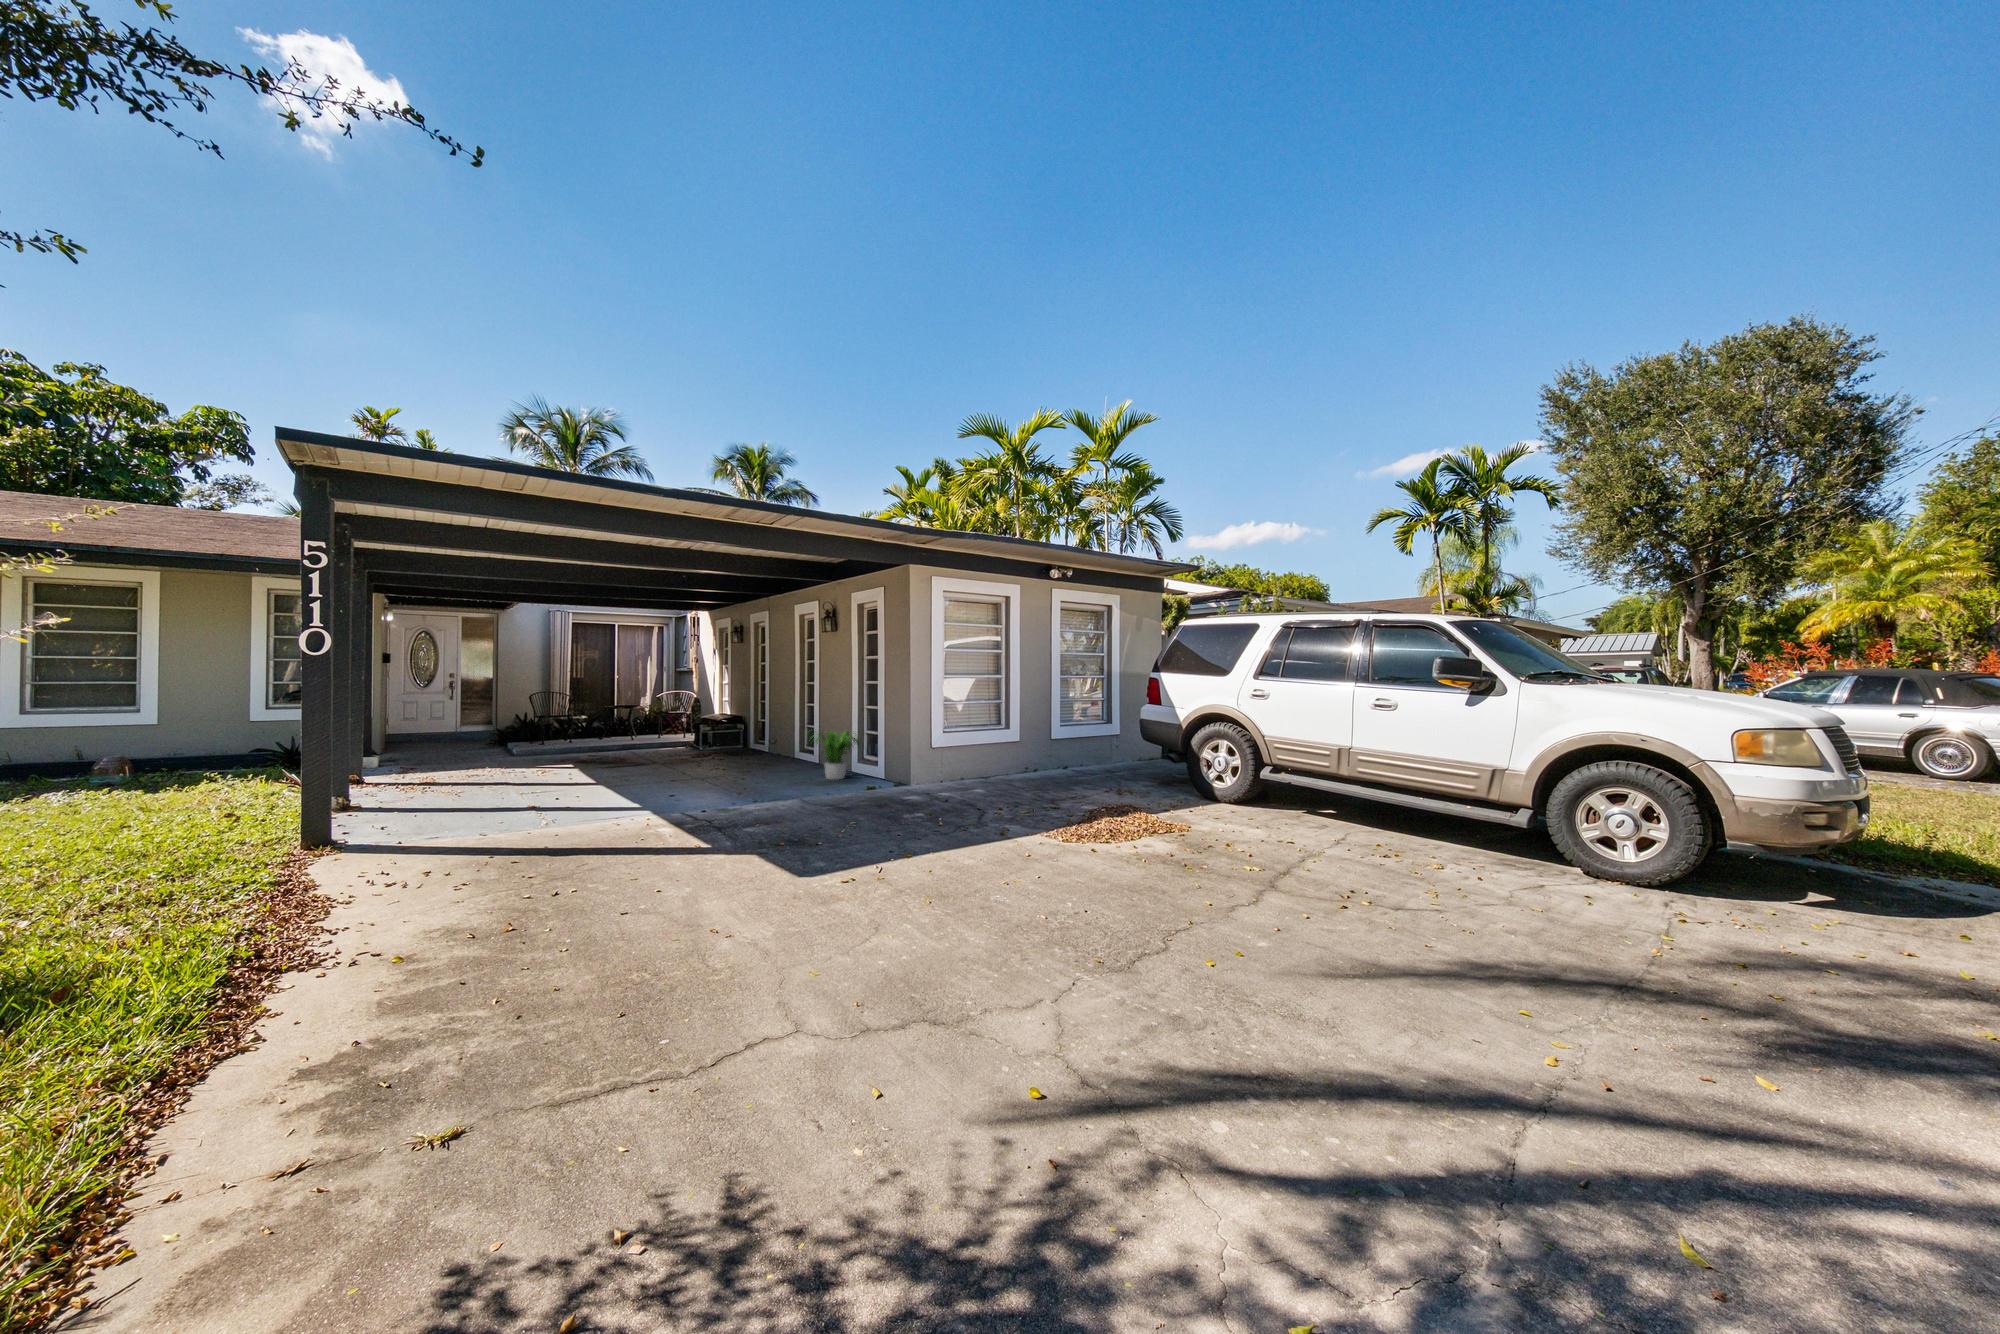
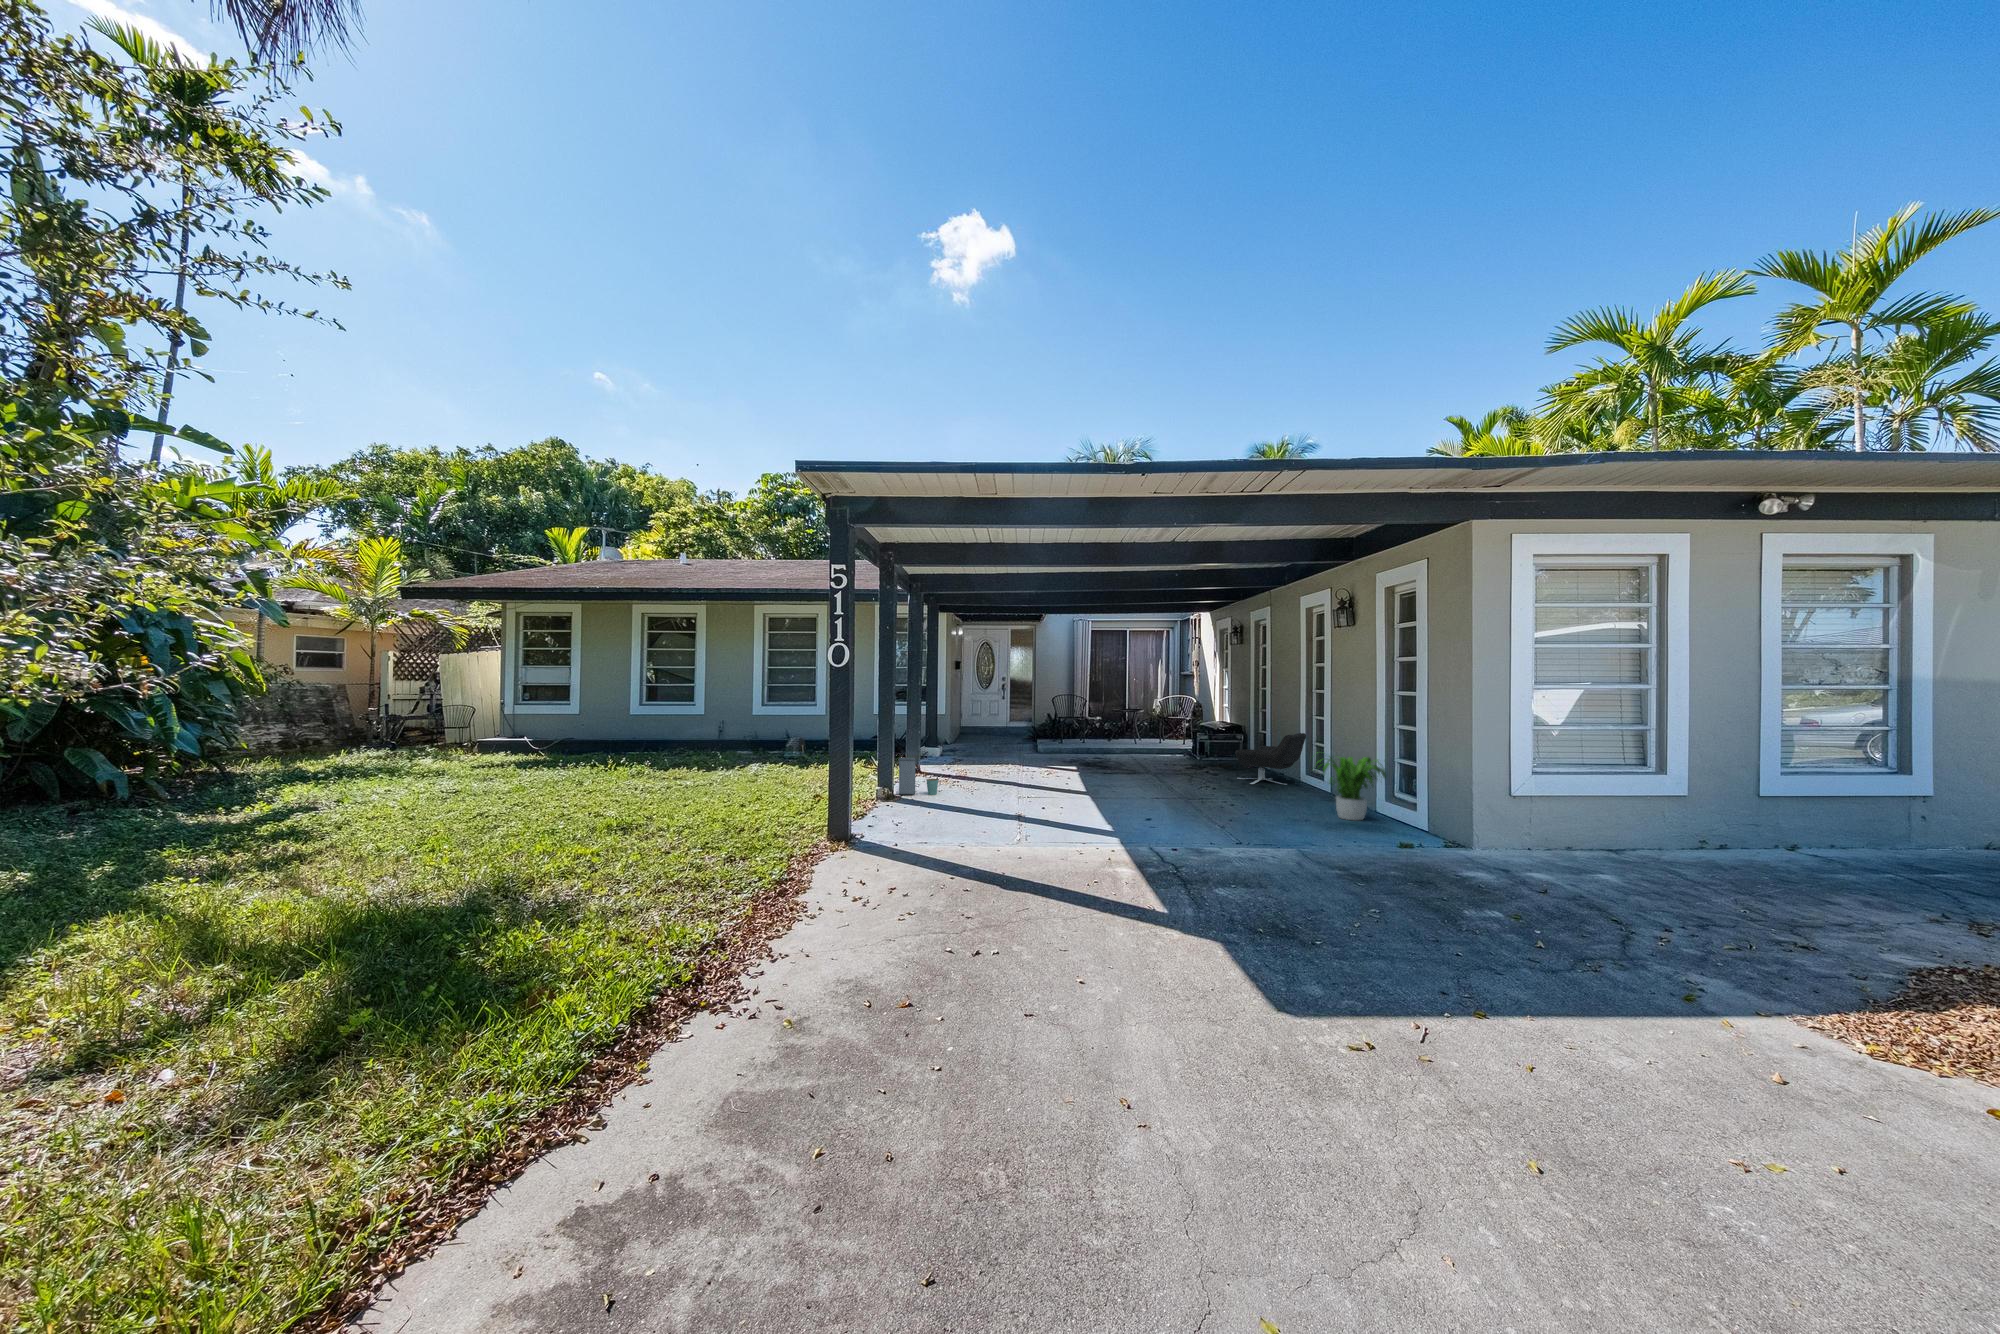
lounge chair: none [740,718,800,764] -> present [1235,733,1306,785]
trash can: none [348,764,408,809] -> present [899,758,938,795]

